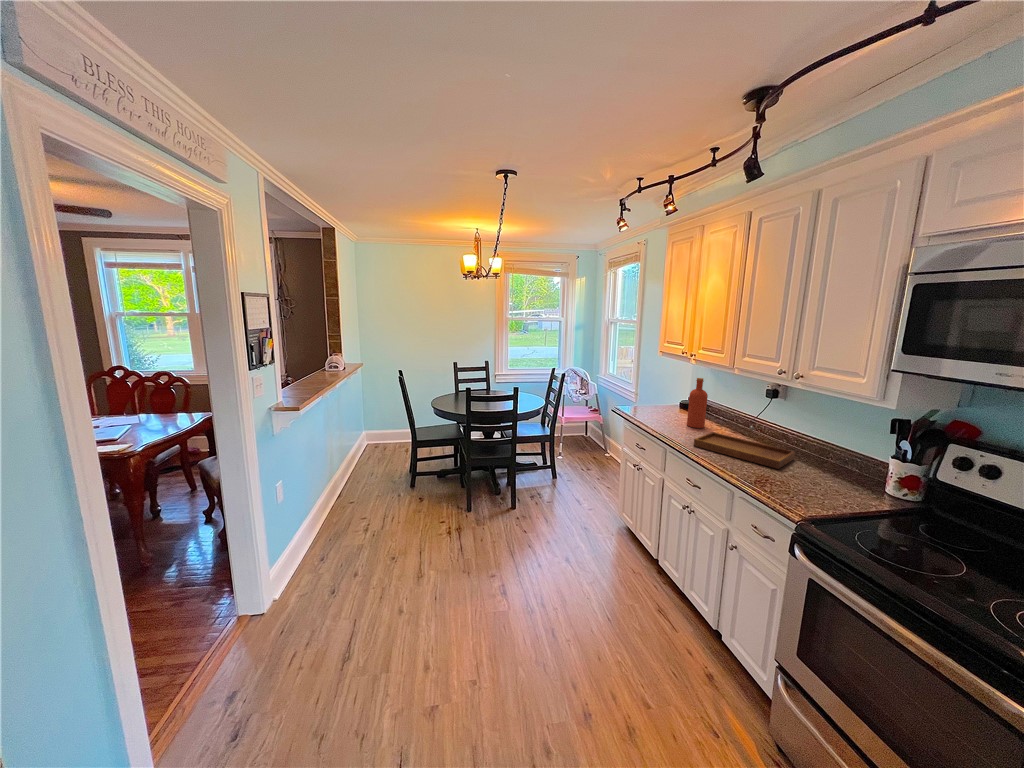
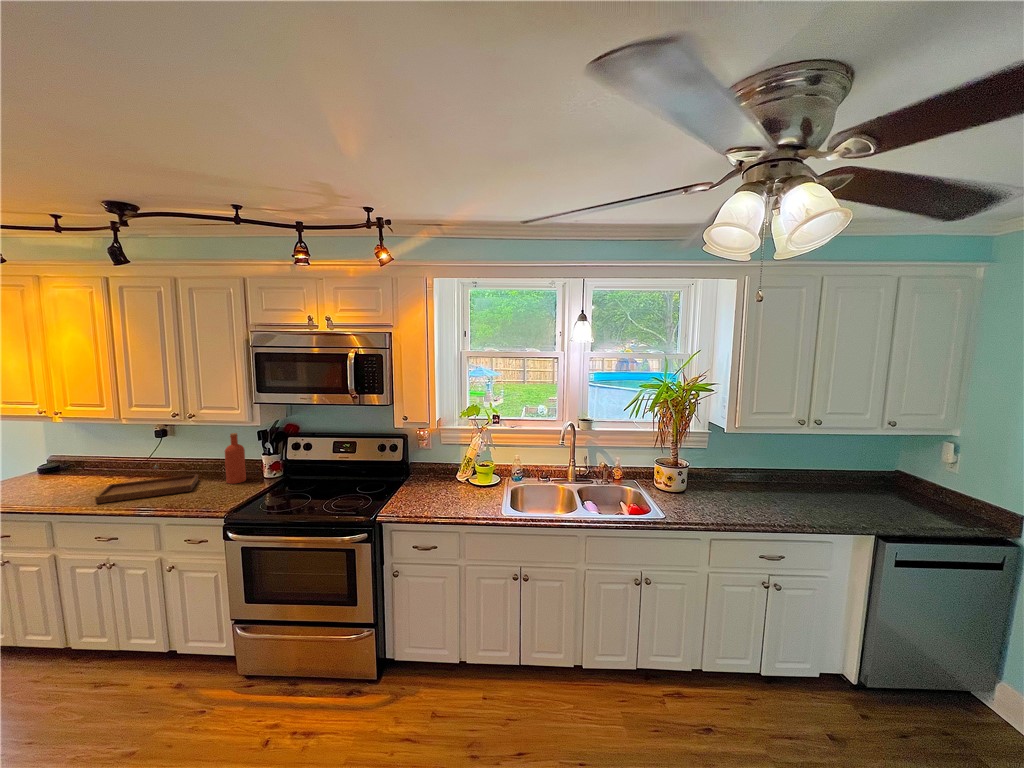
bottle: present [687,378,708,428] -> present [225,433,246,484]

